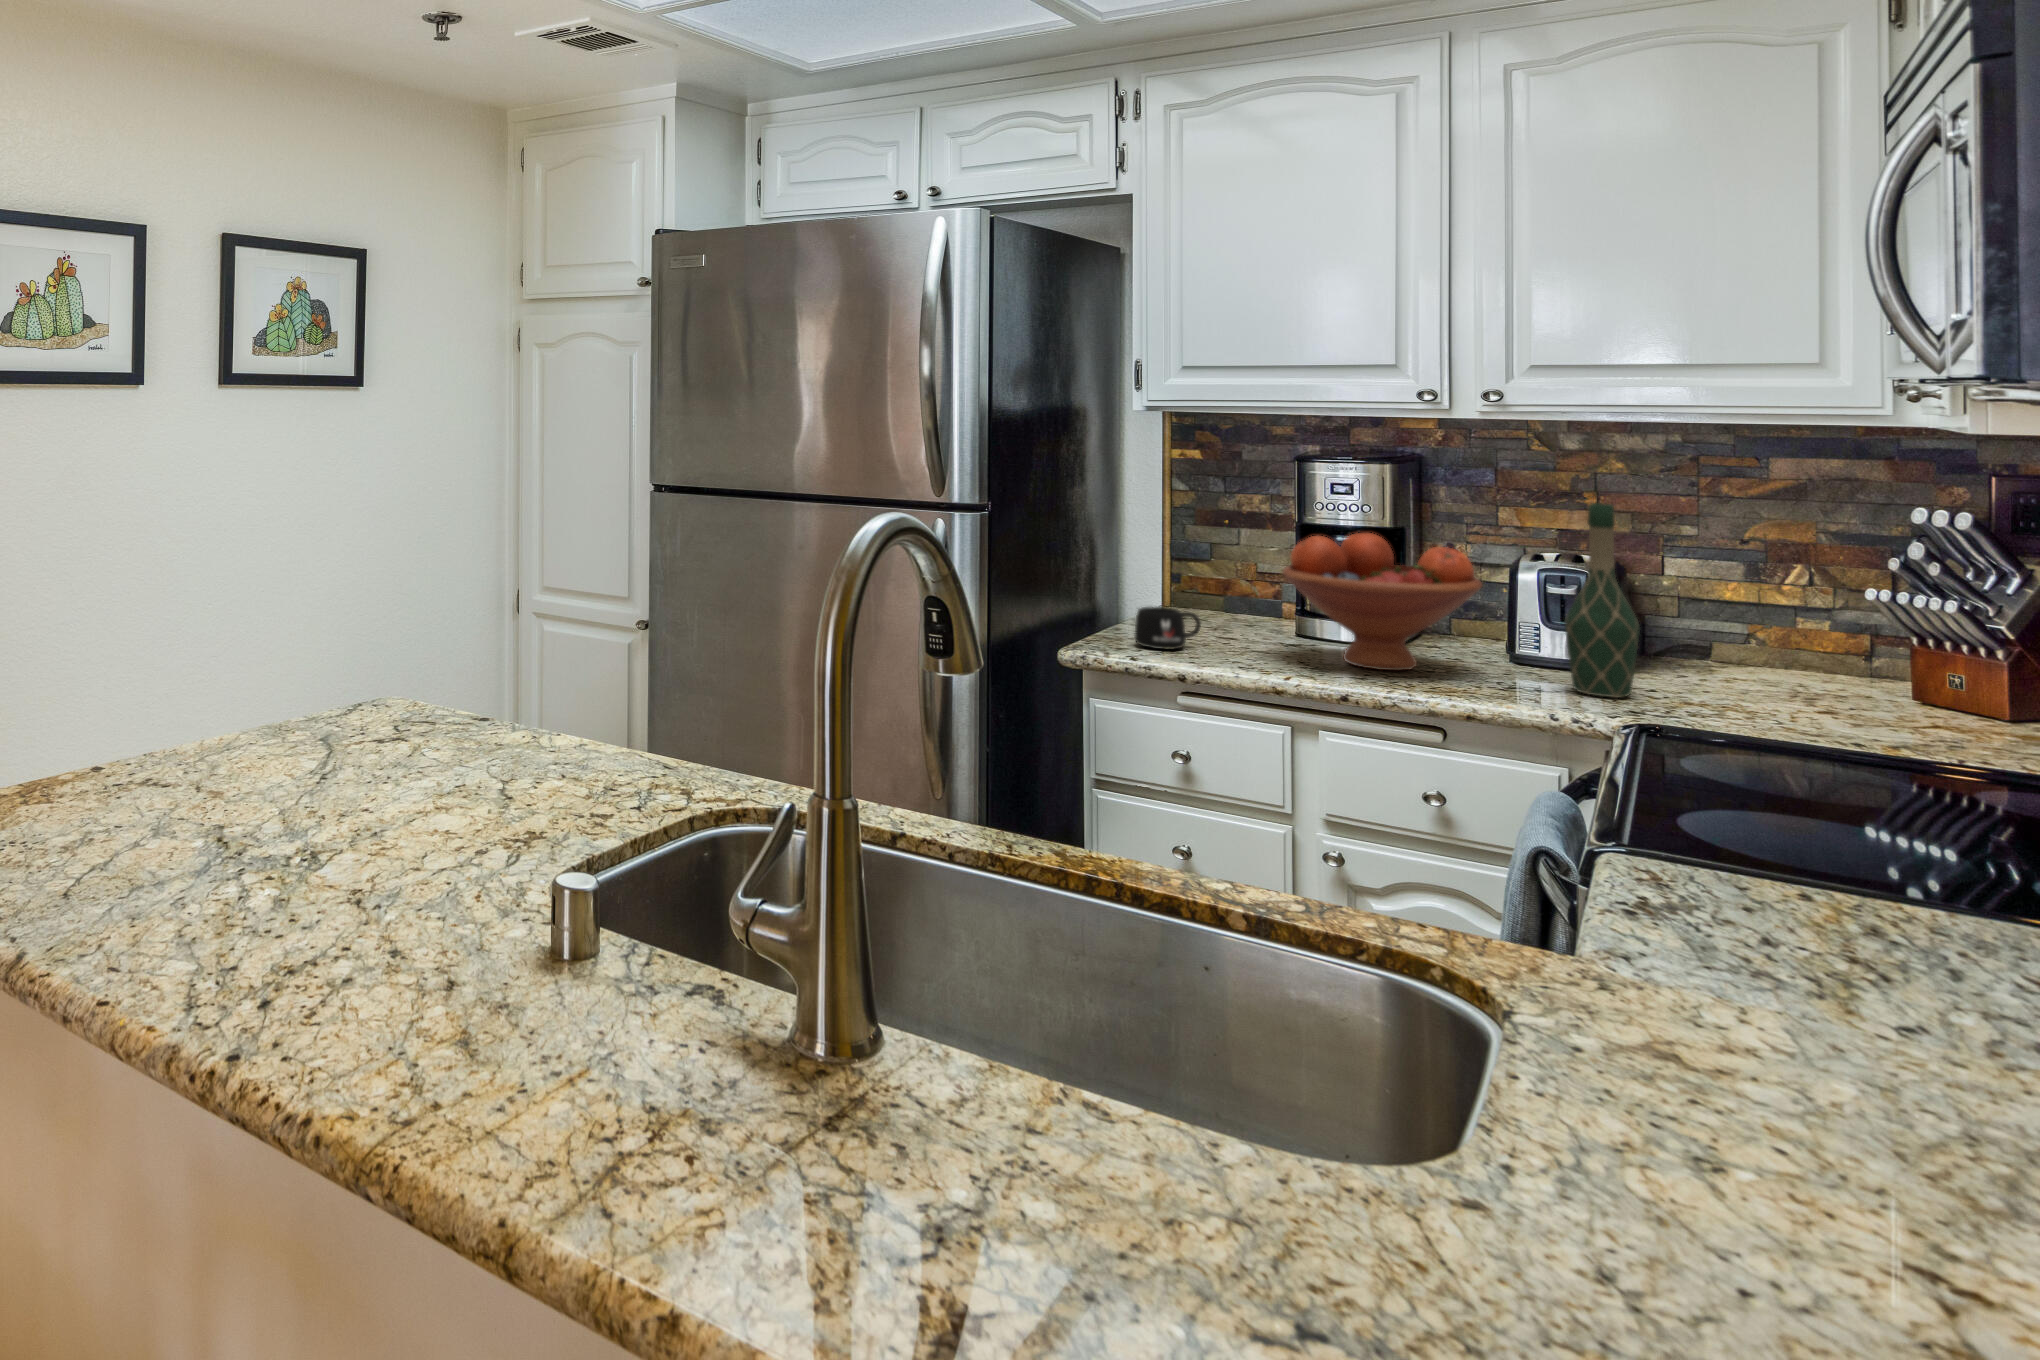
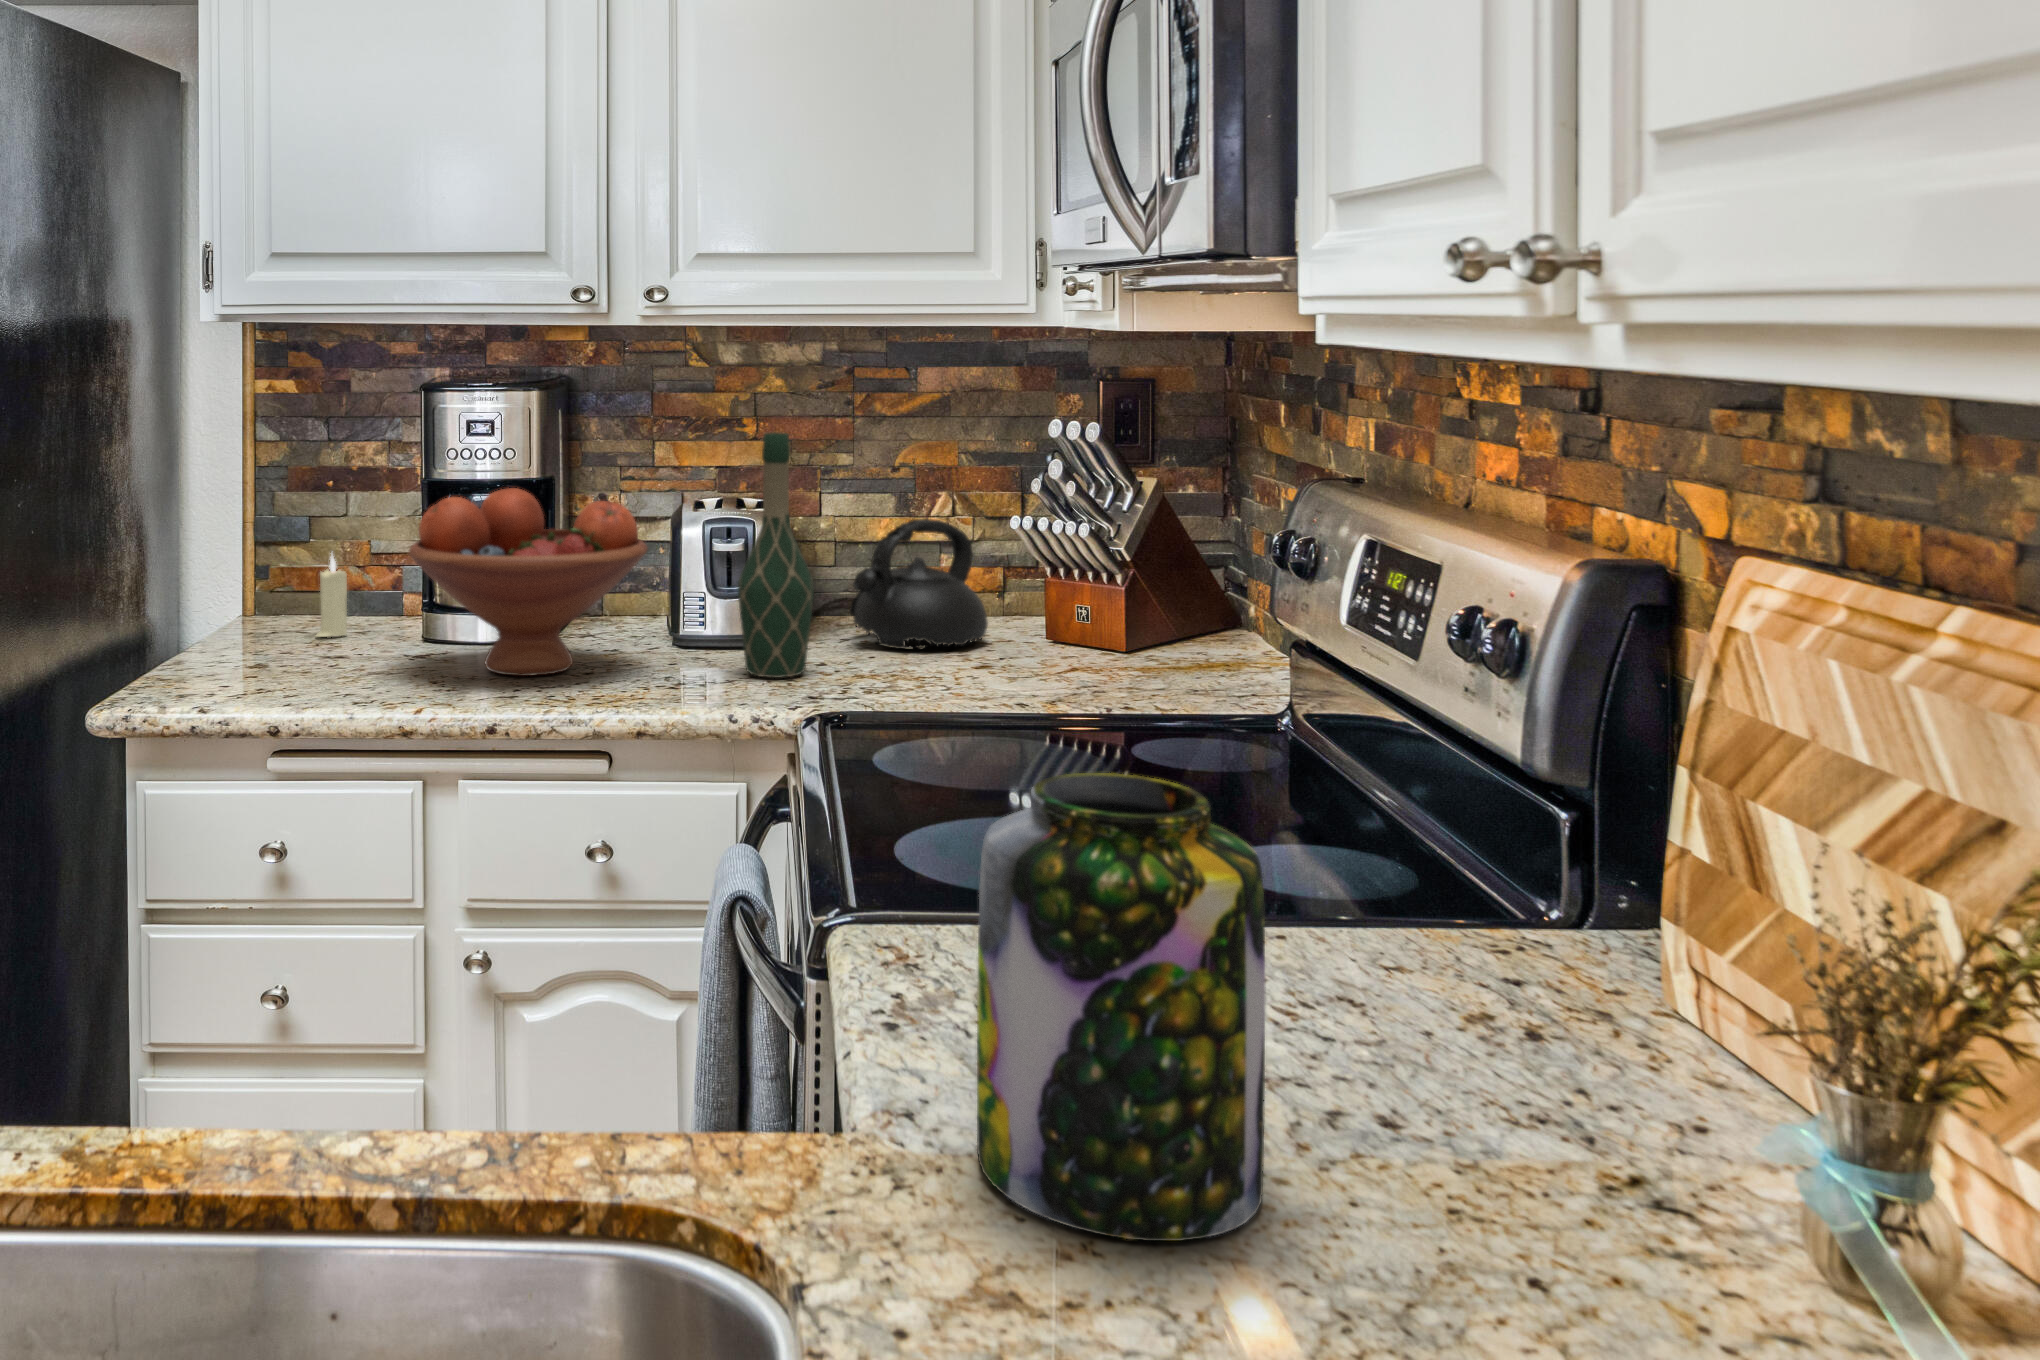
candle: none [1213,568,1238,628] -> present [317,555,347,637]
teapot: none [1688,582,1841,697] -> present [849,519,988,650]
mug: present [1135,607,1201,650] -> none [205,619,299,684]
jar: none [1653,744,1897,1063] -> present [977,773,1265,1241]

